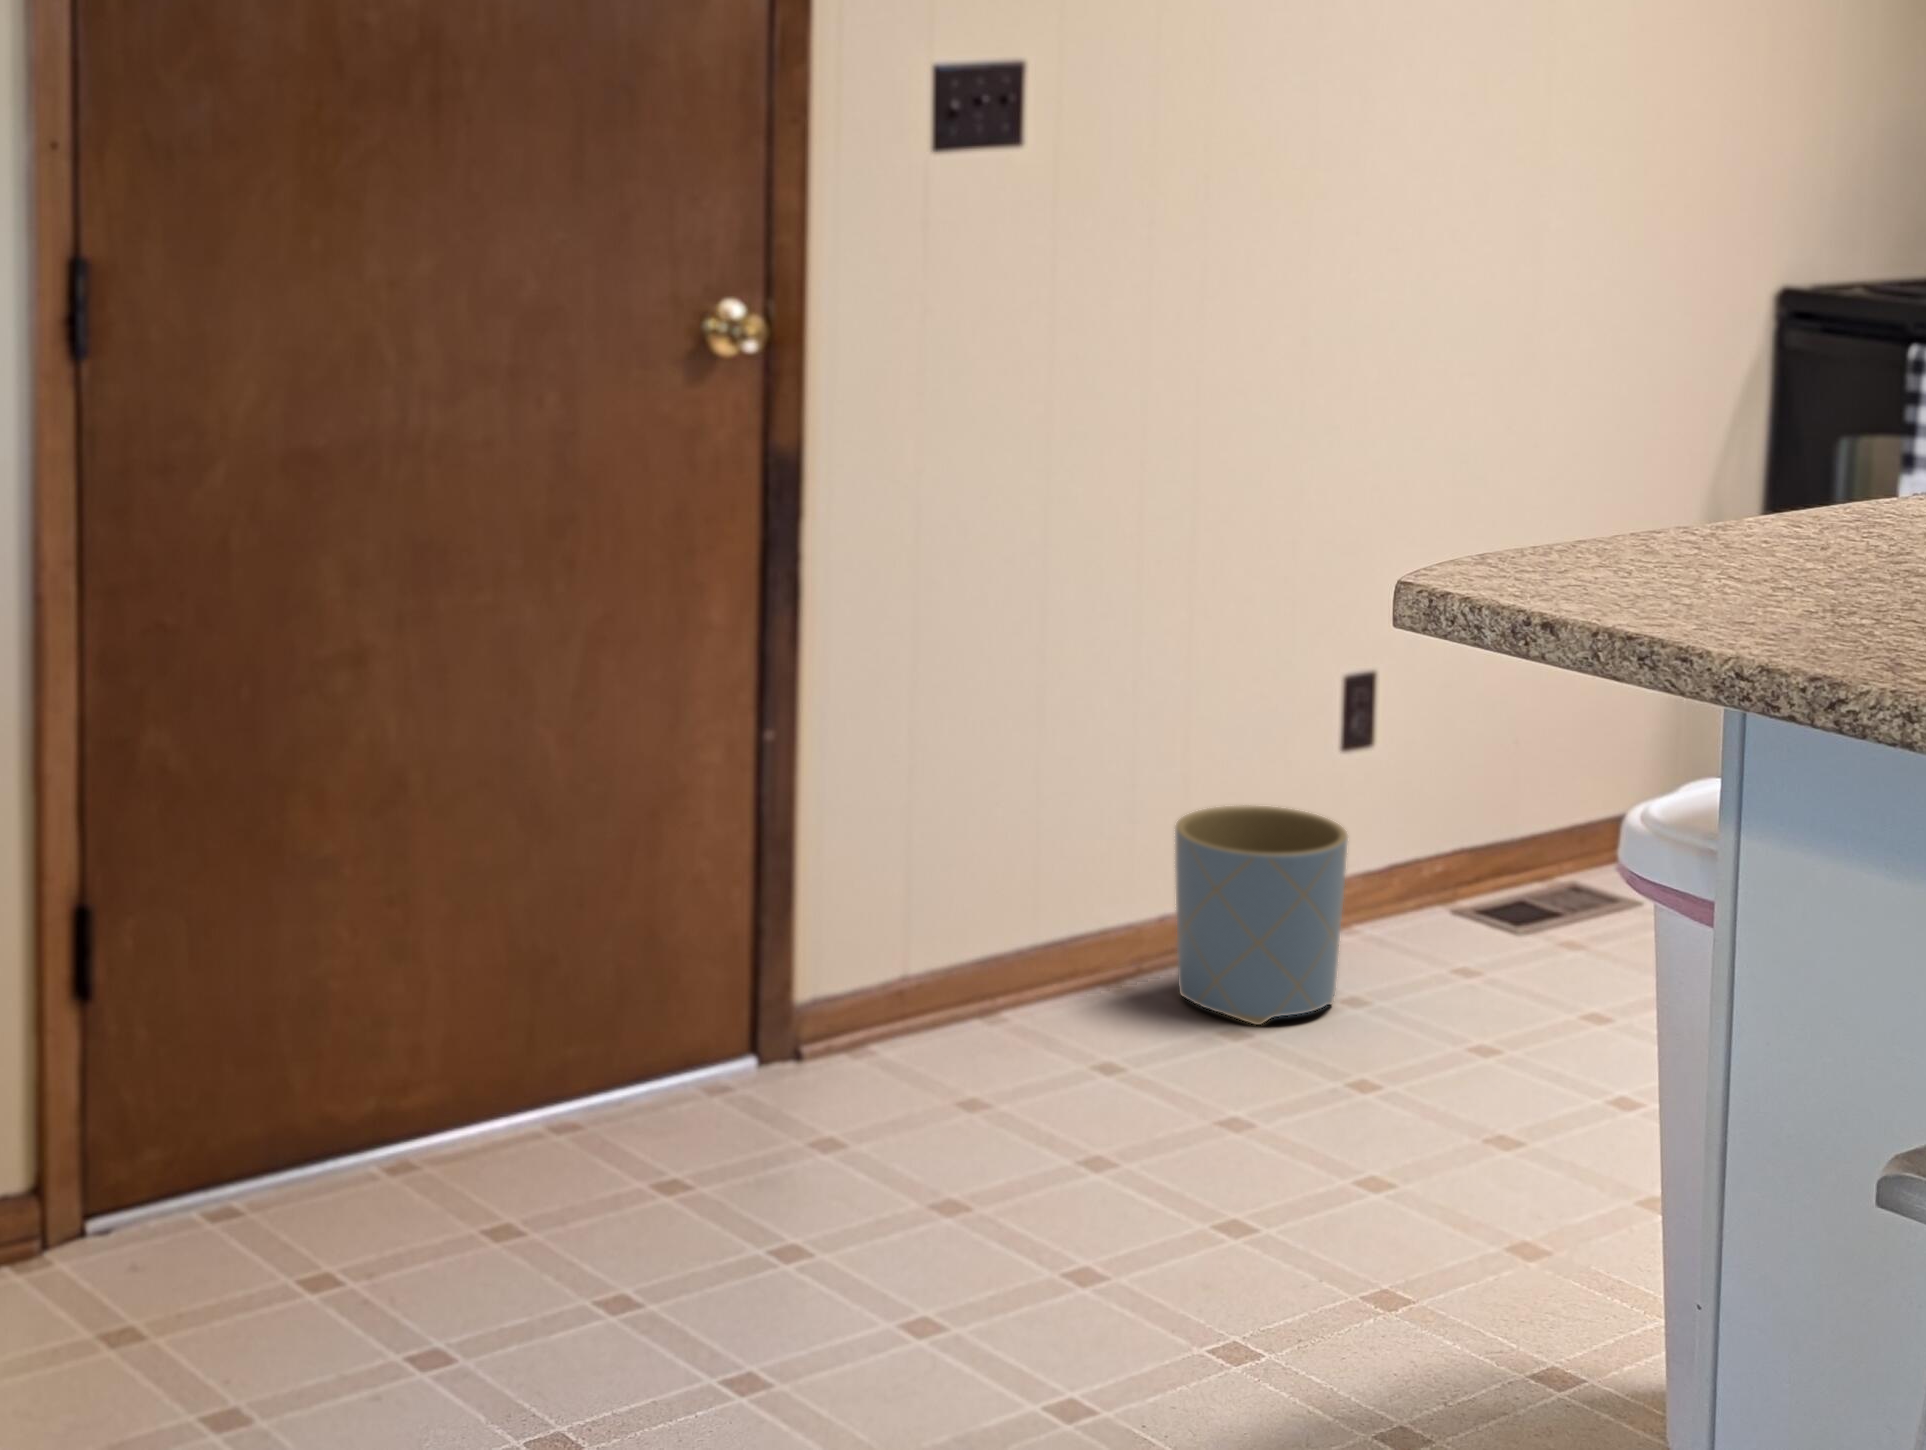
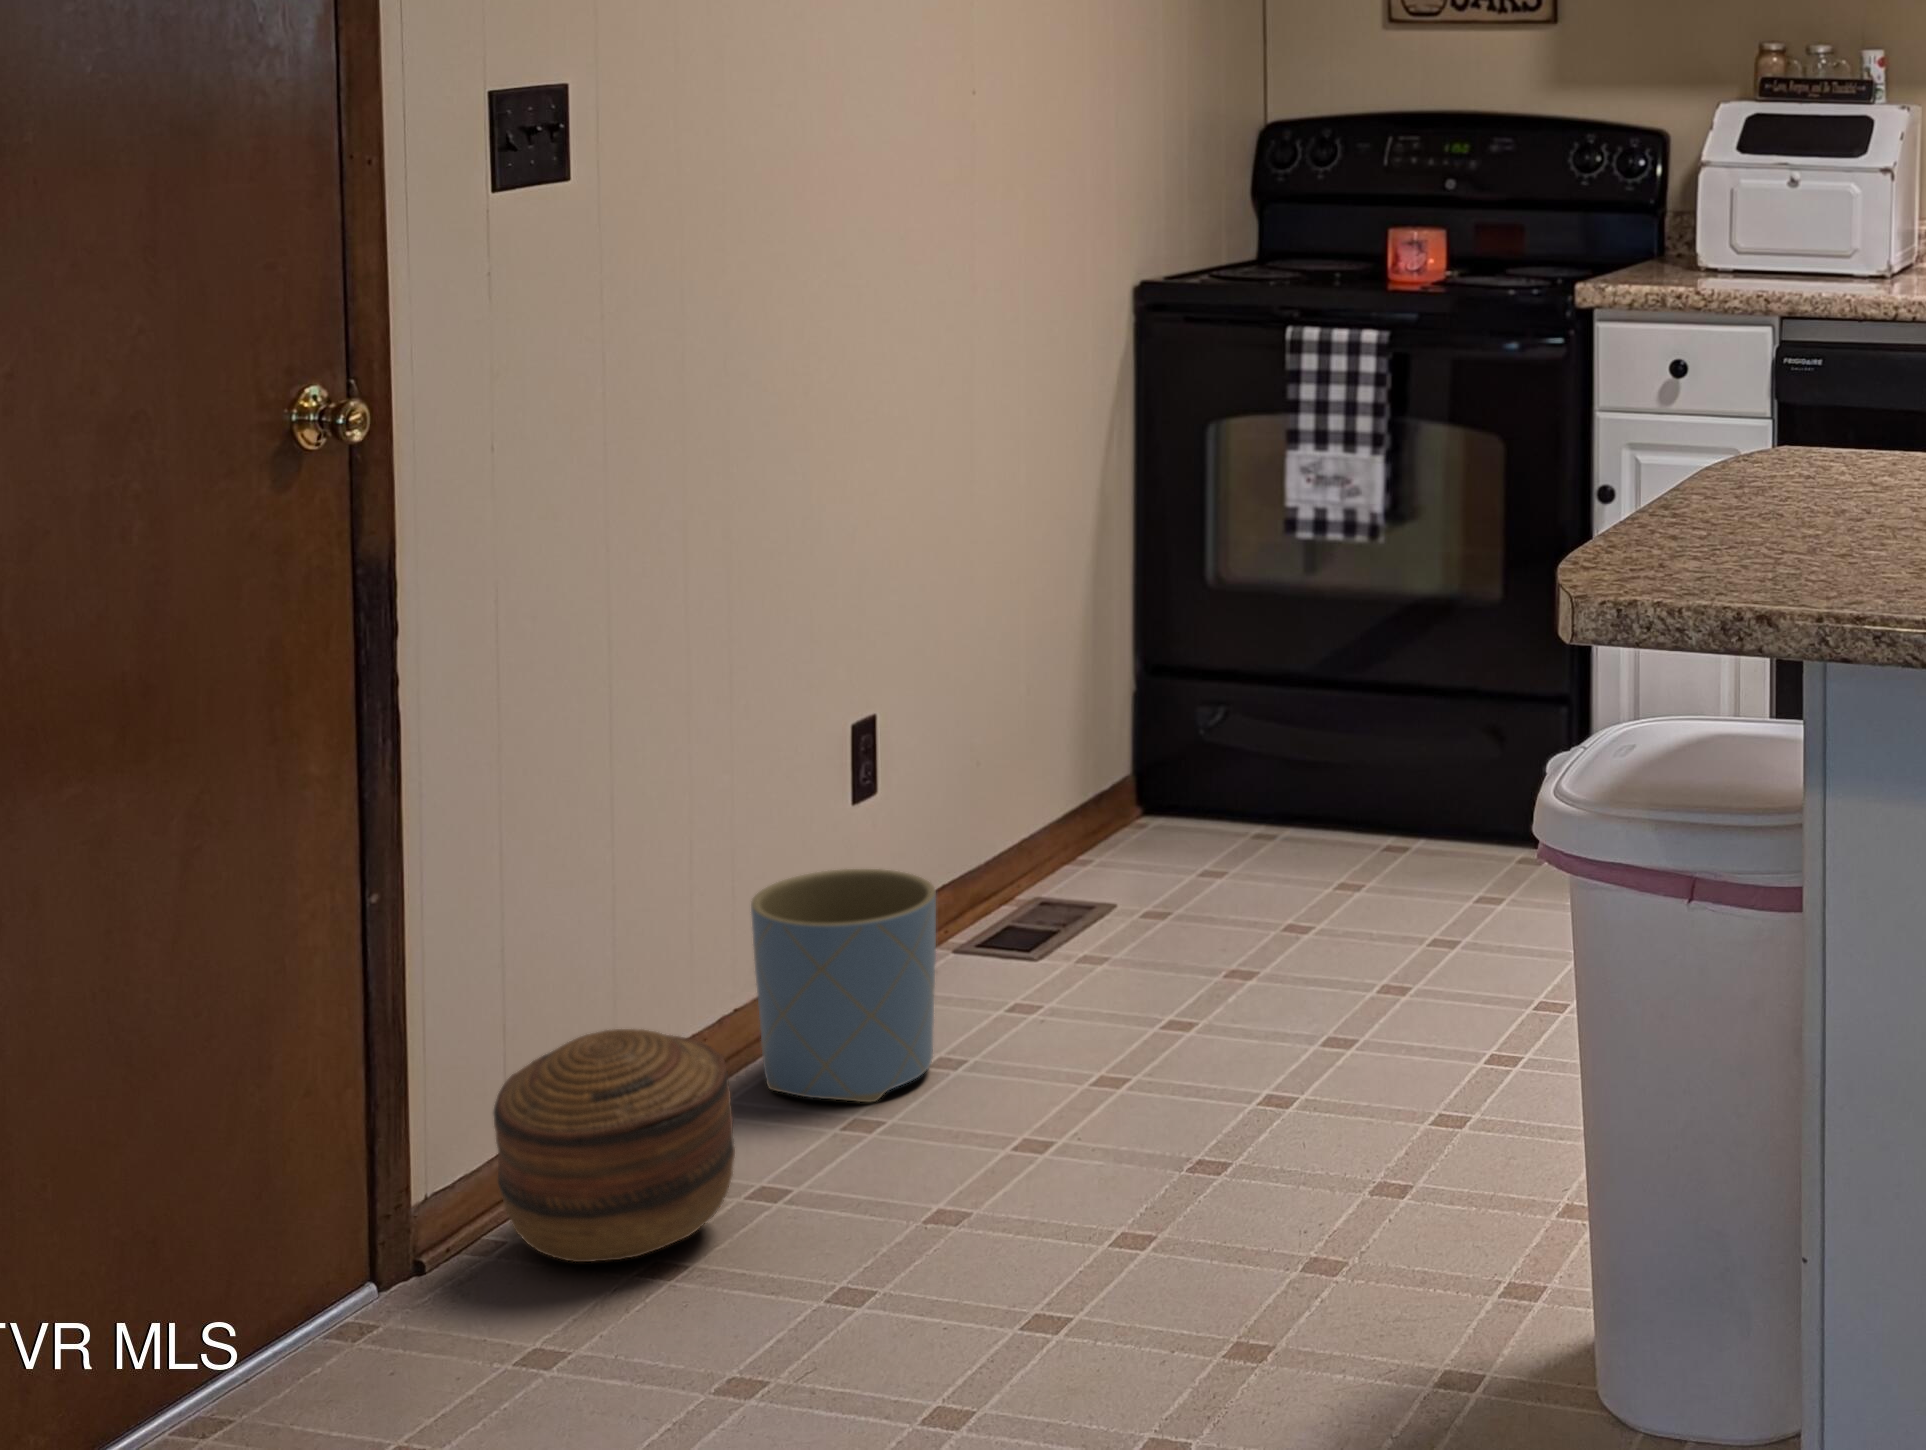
basket: none [863,893,1065,1094] -> present [494,1029,735,1262]

